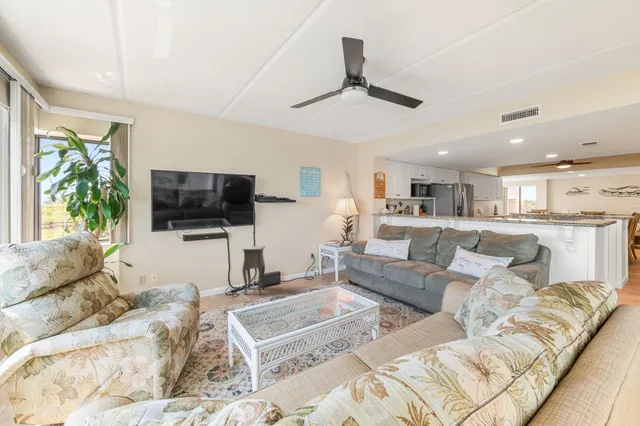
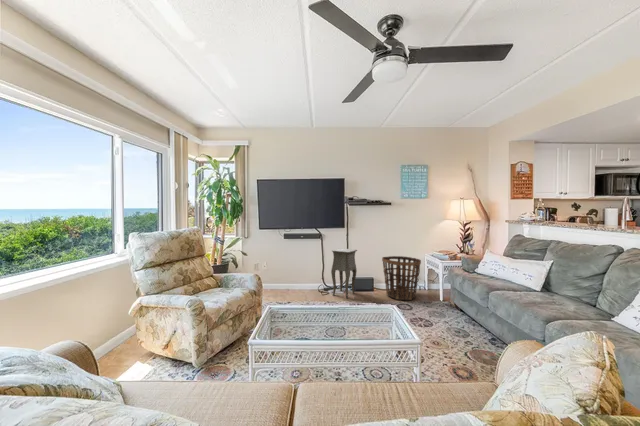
basket: none [287,248,320,286] -> present [382,256,421,300]

